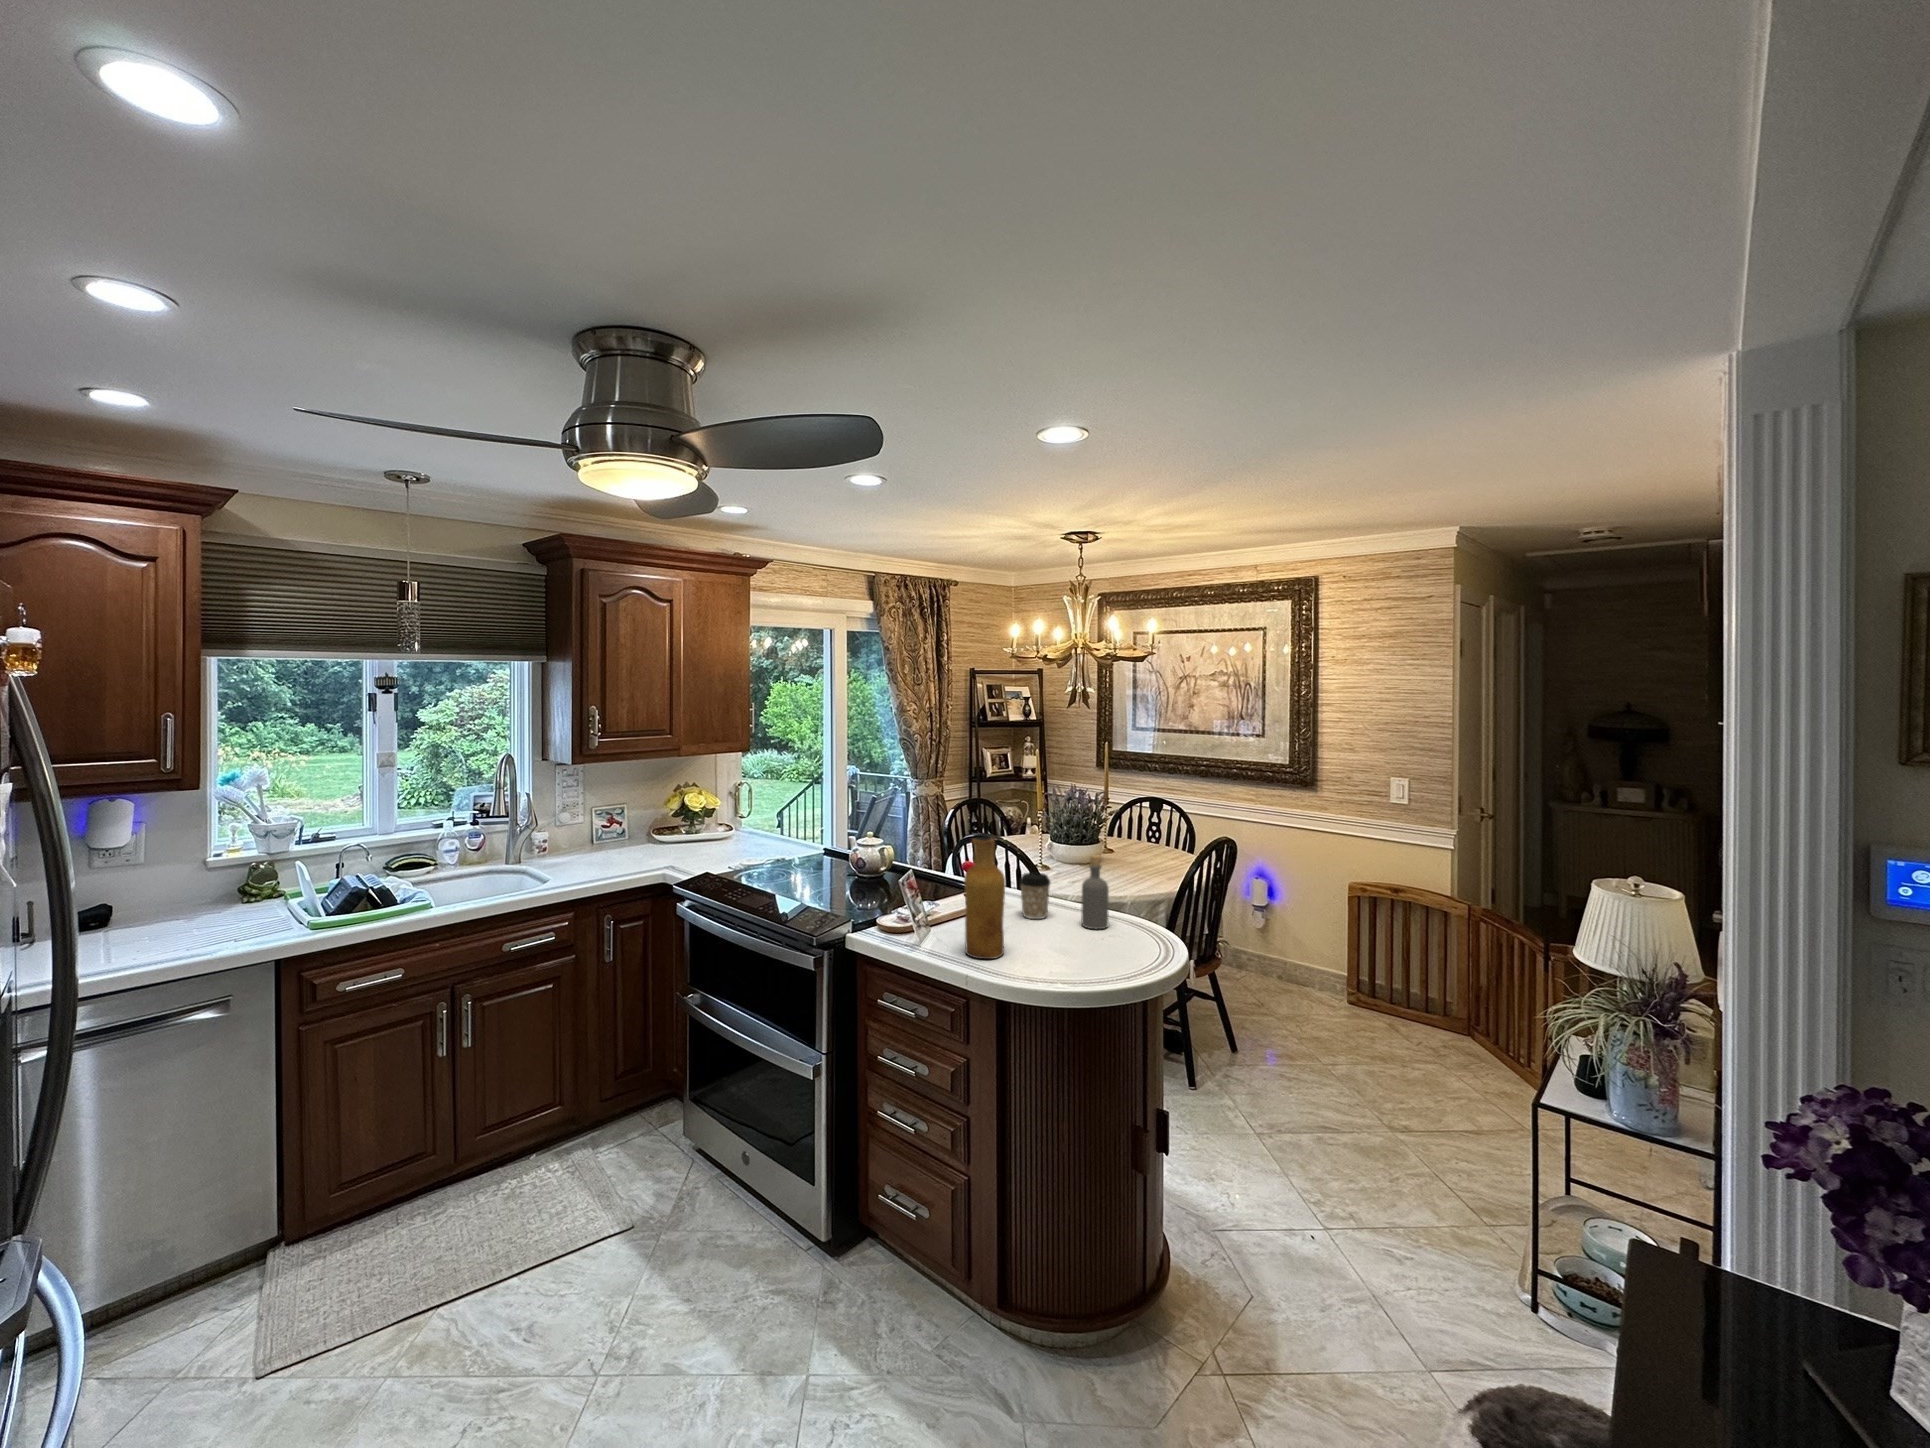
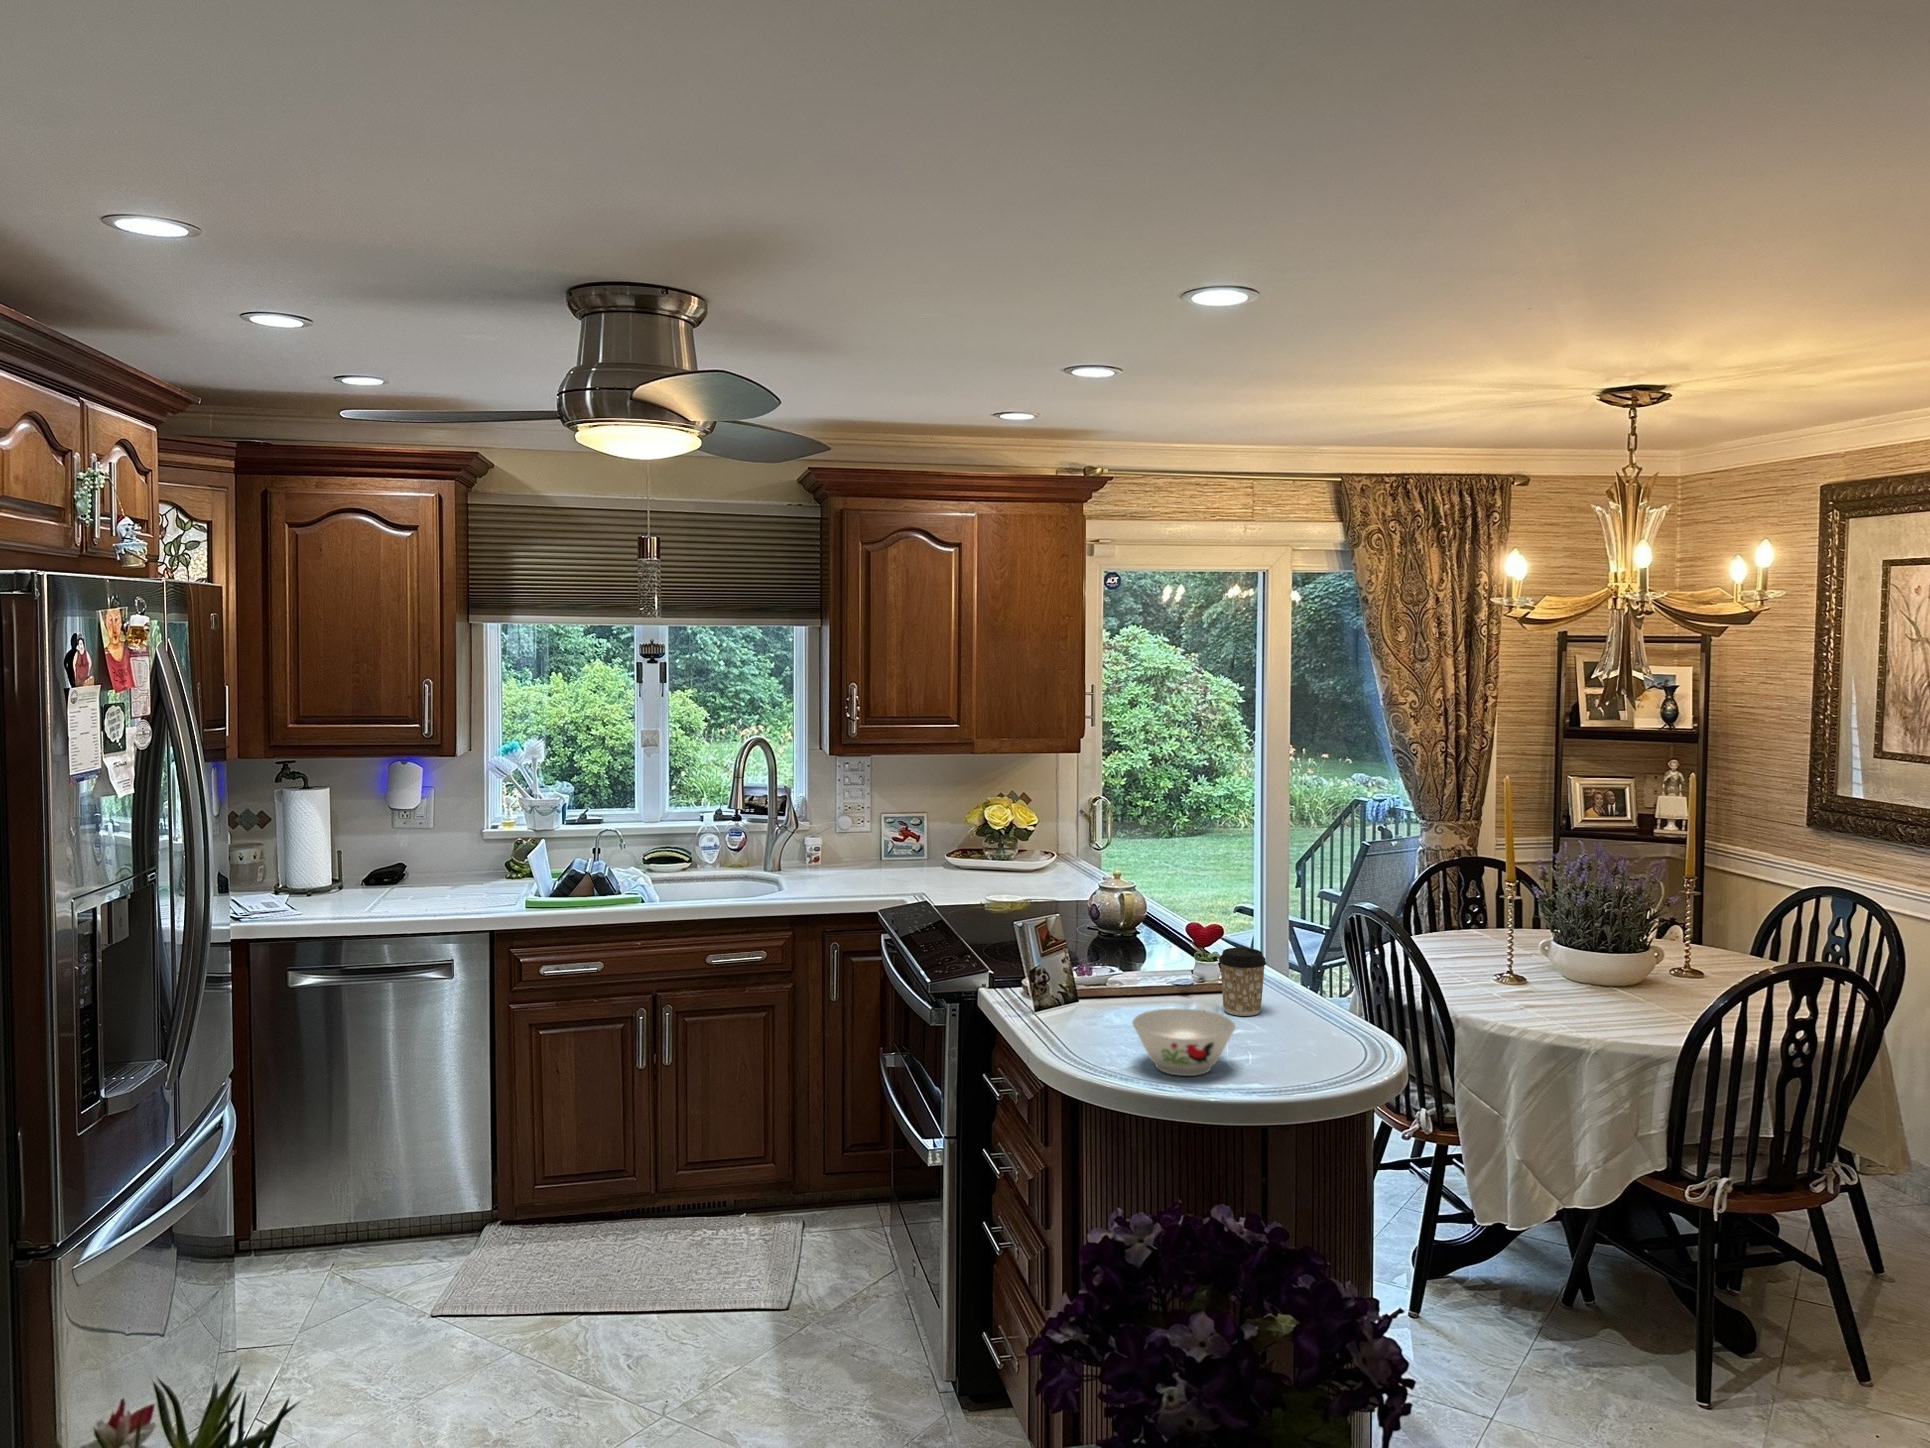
vase: present [964,837,1005,959] -> none [1067,879,1123,1045]
bottle: present [1081,855,1109,929] -> none [1281,929,1323,1041]
bowl: none [1039,920,1112,970] -> present [1132,1008,1235,1076]

